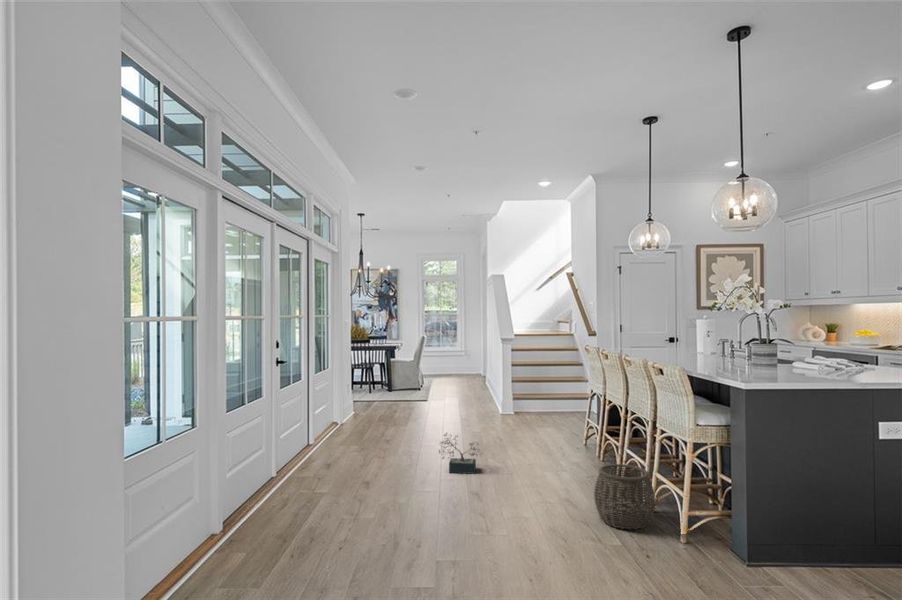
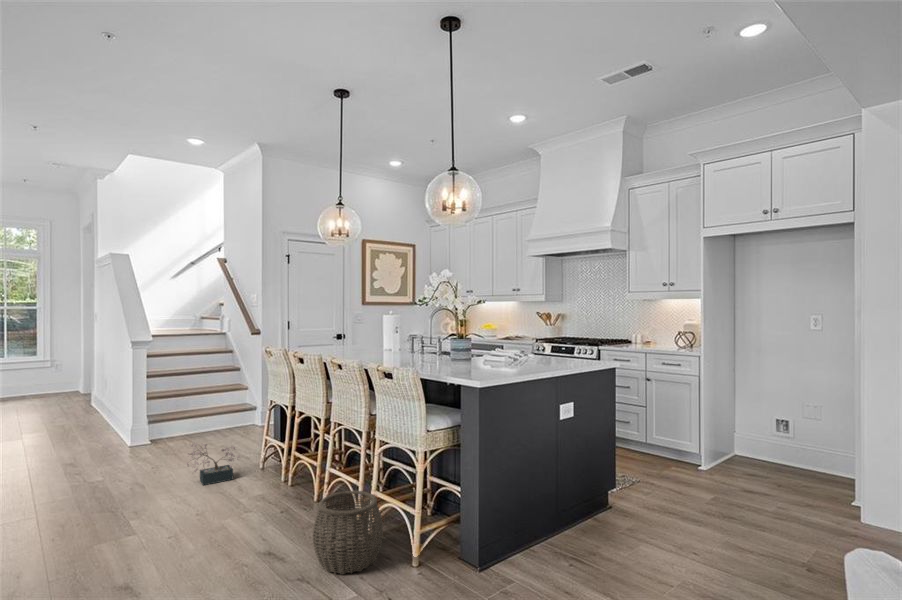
decorative plant: present [439,433,482,474] -> present [187,443,240,485]

